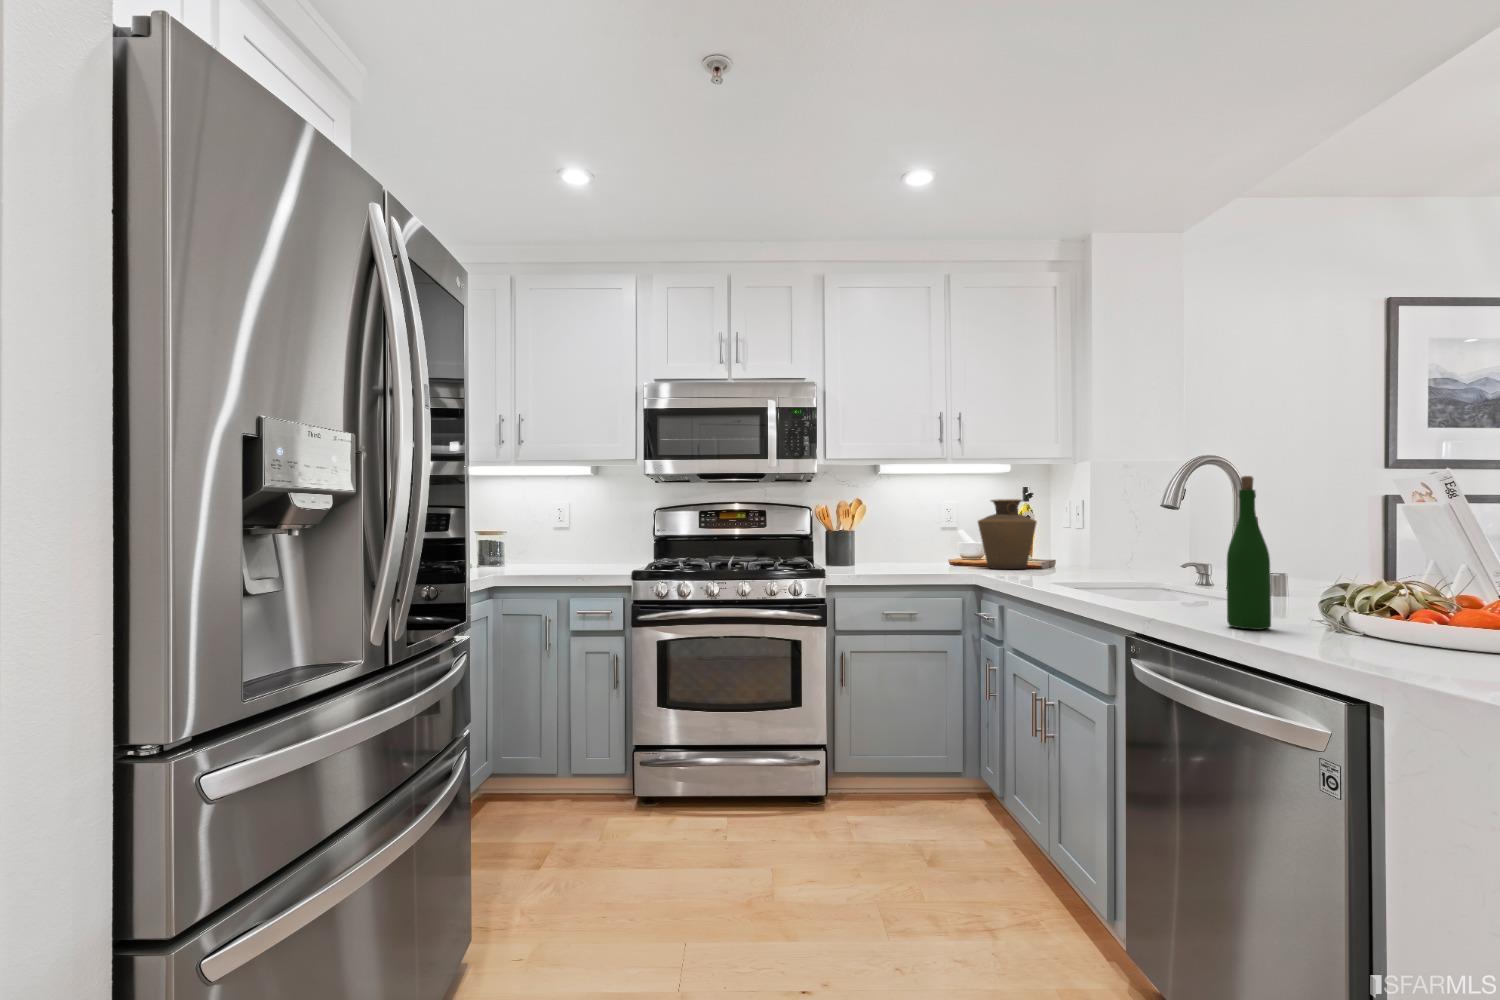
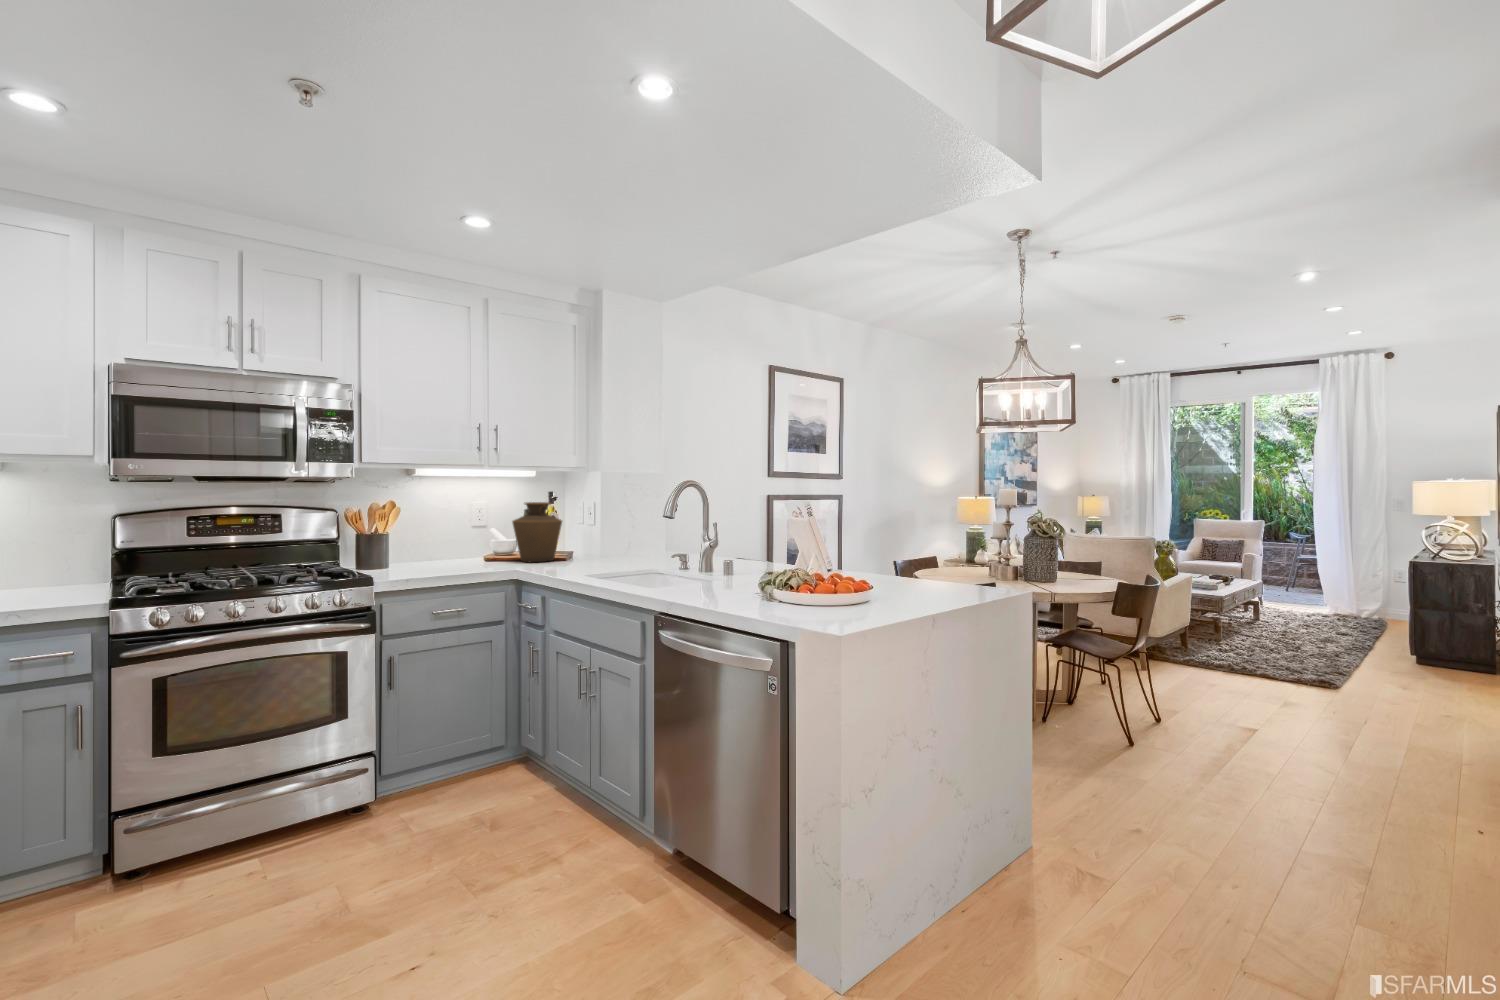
wine bottle: present [1227,476,1271,630] -> none [754,513,780,617]

